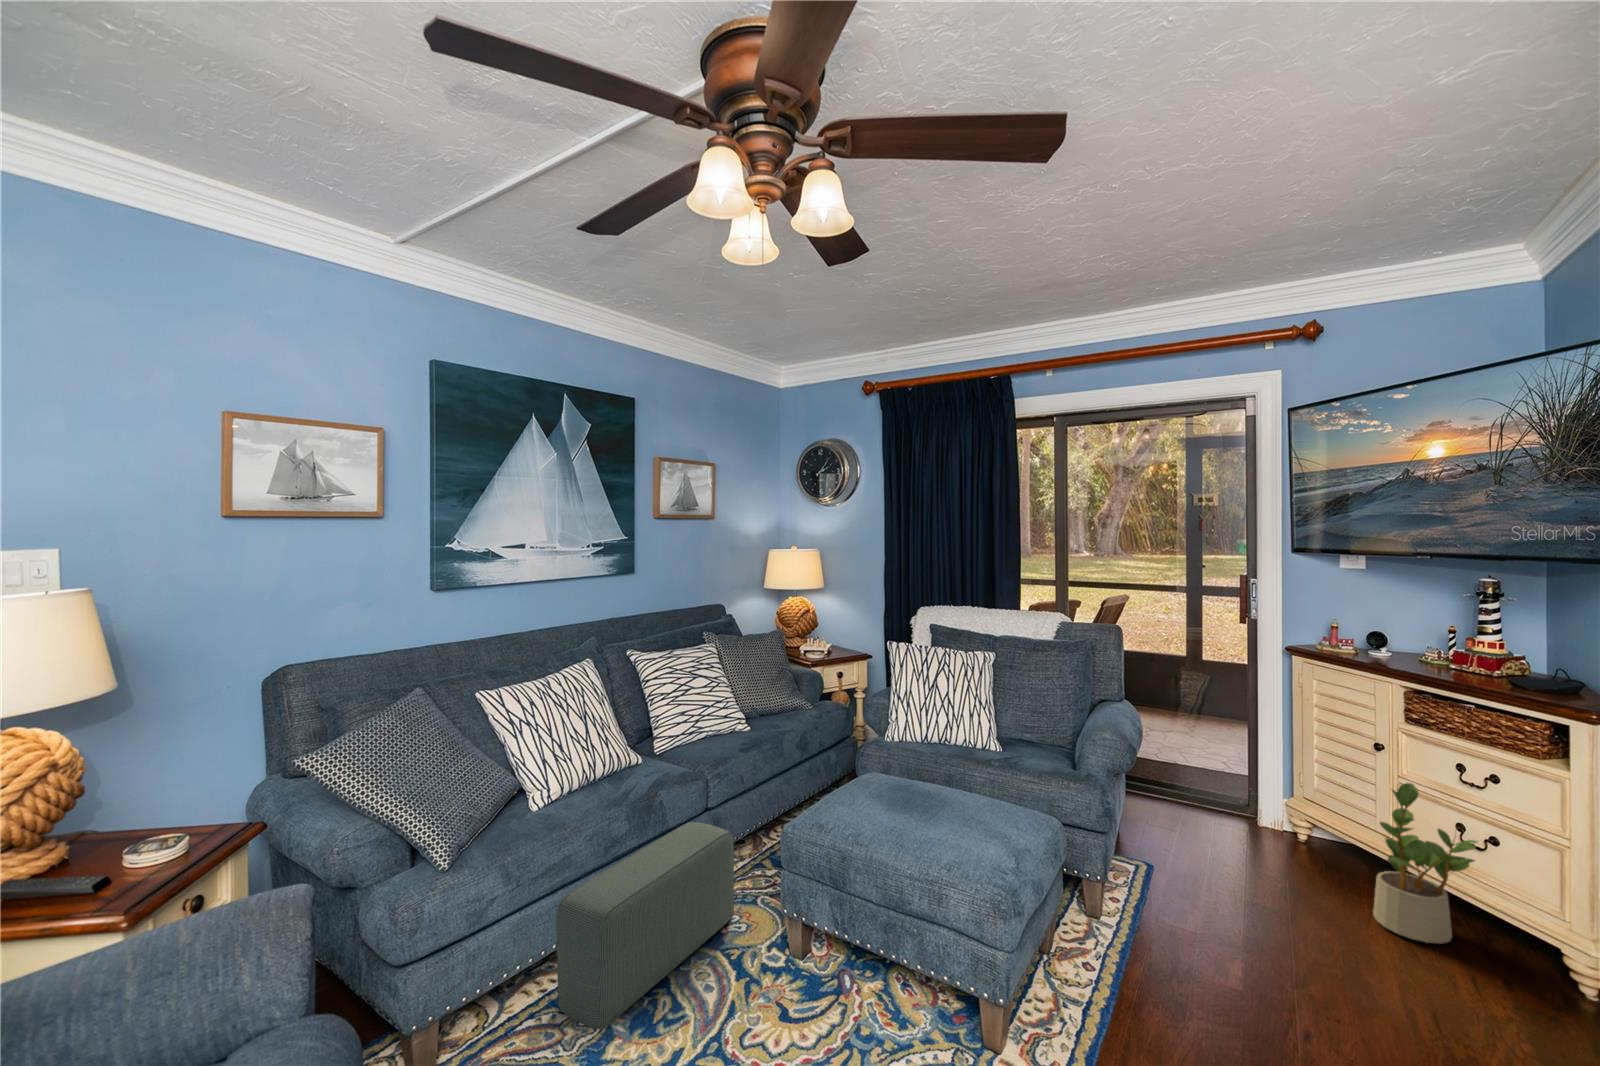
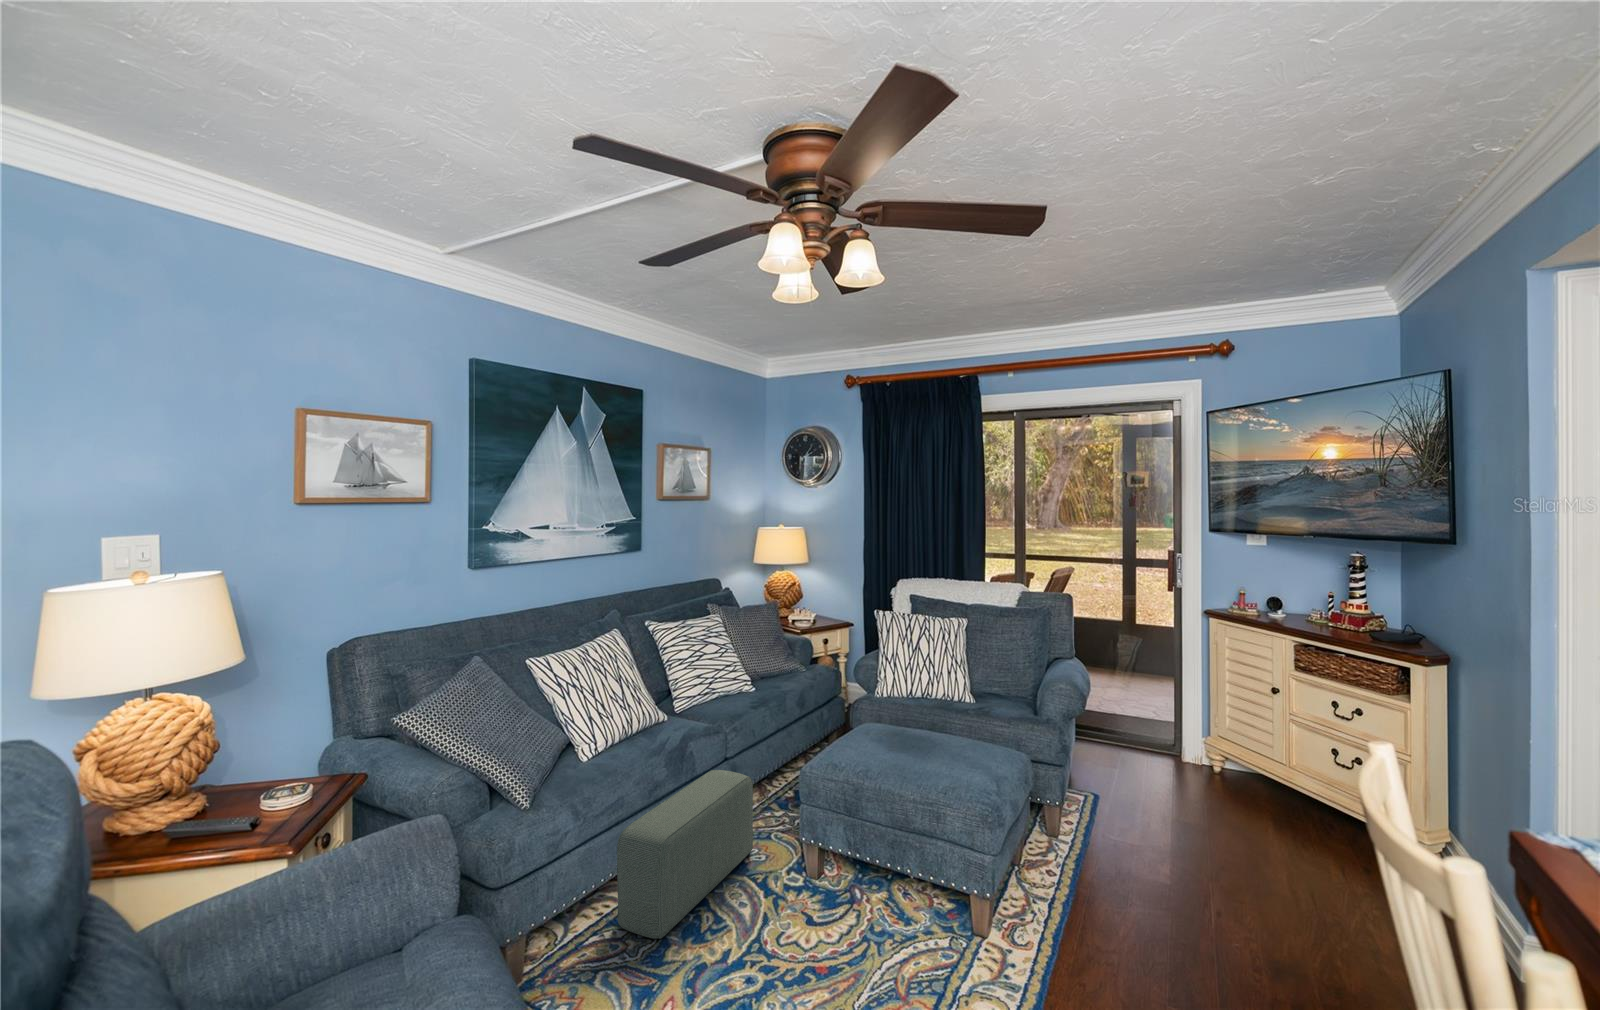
potted plant: present [1373,783,1478,944] -> none [1270,718,1348,845]

